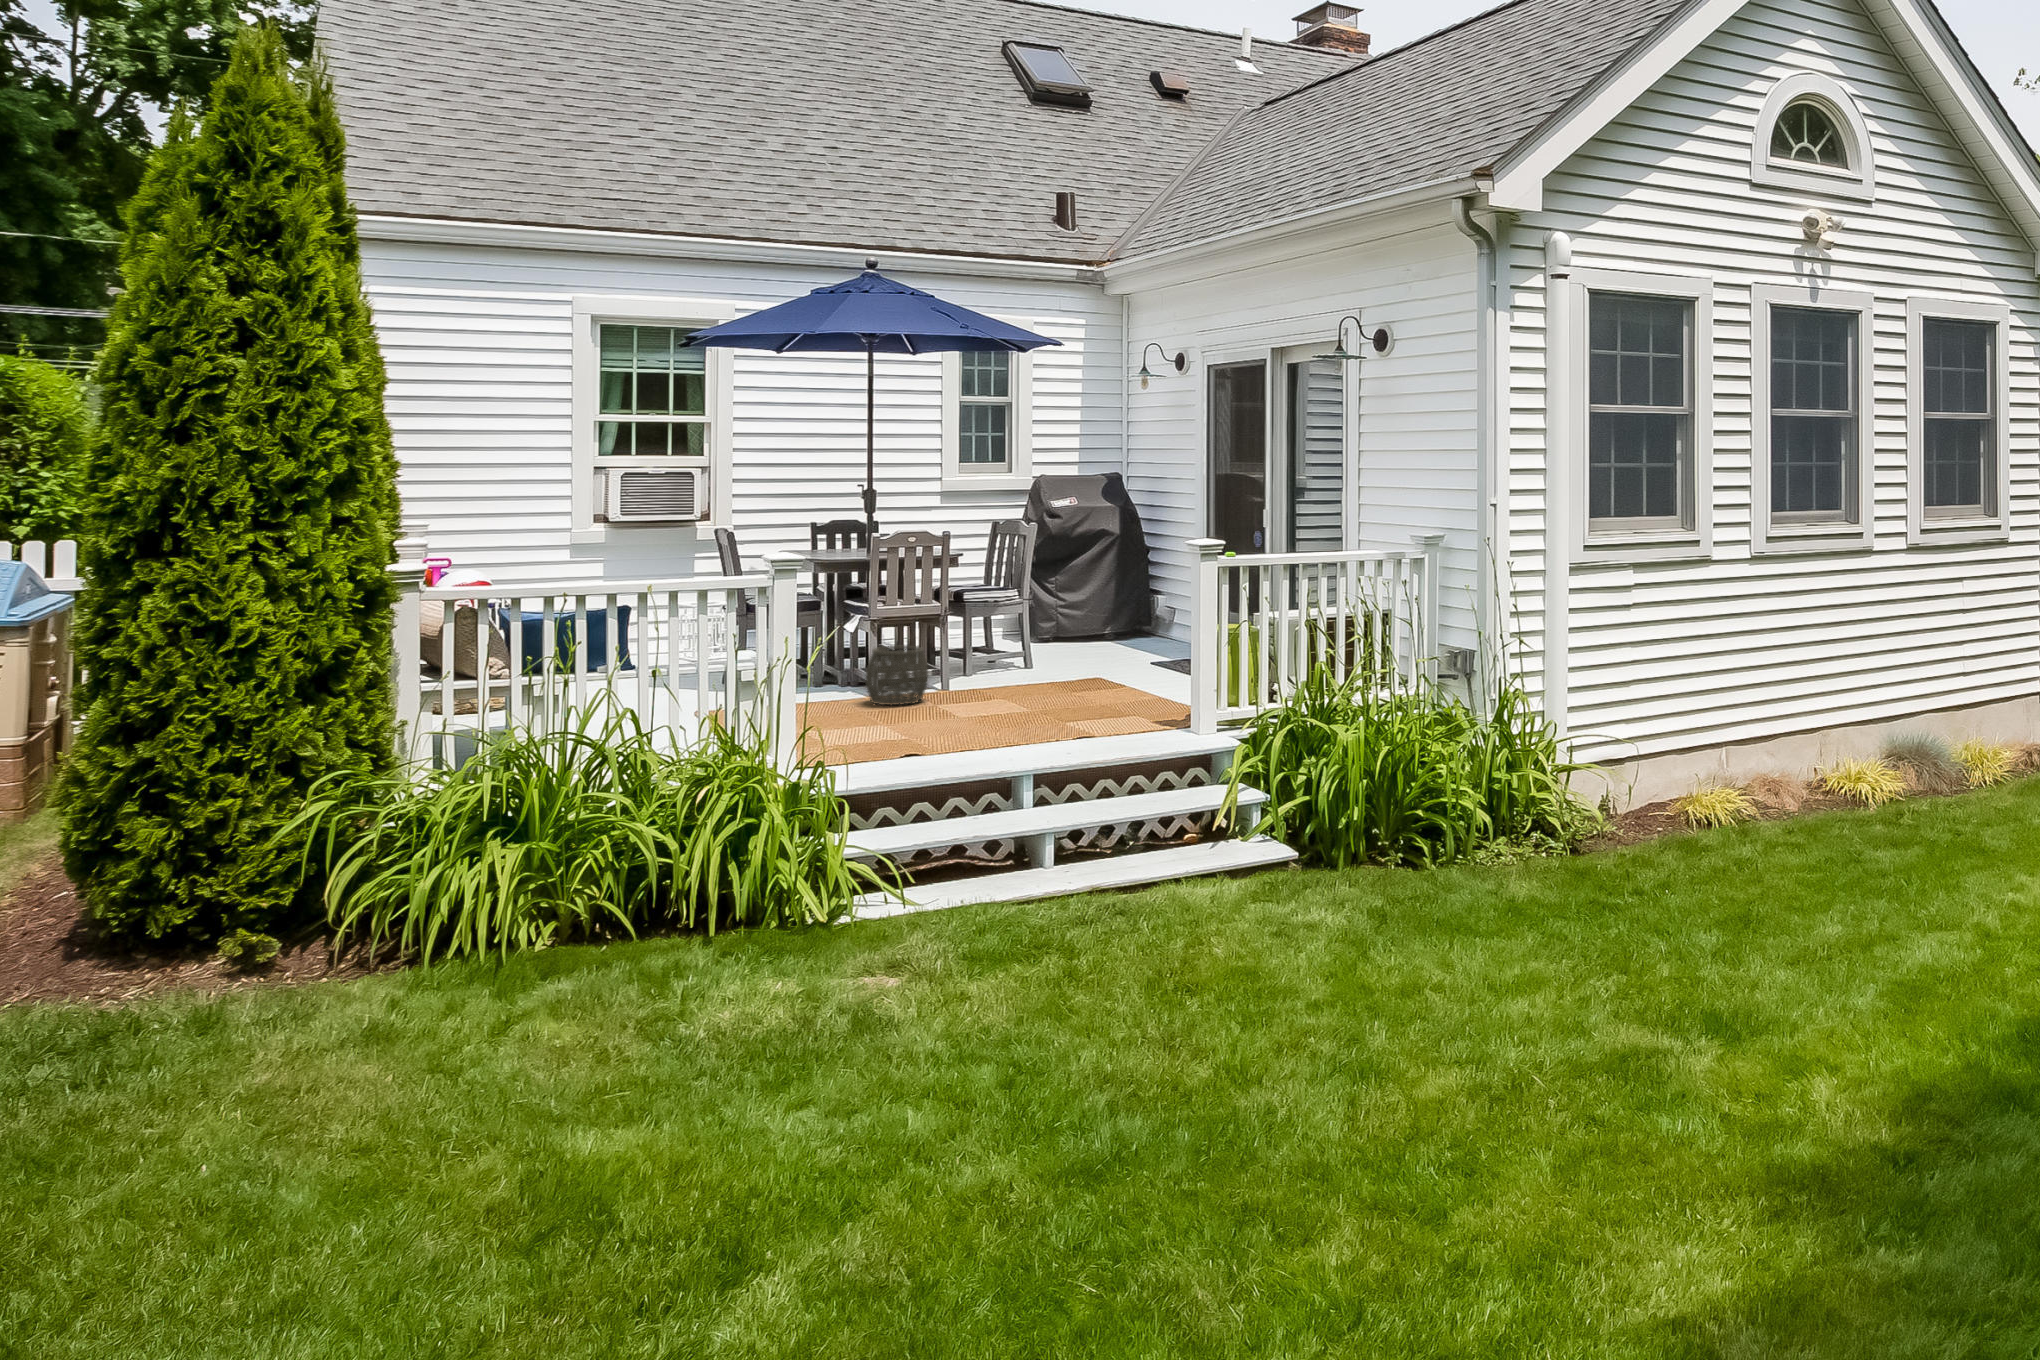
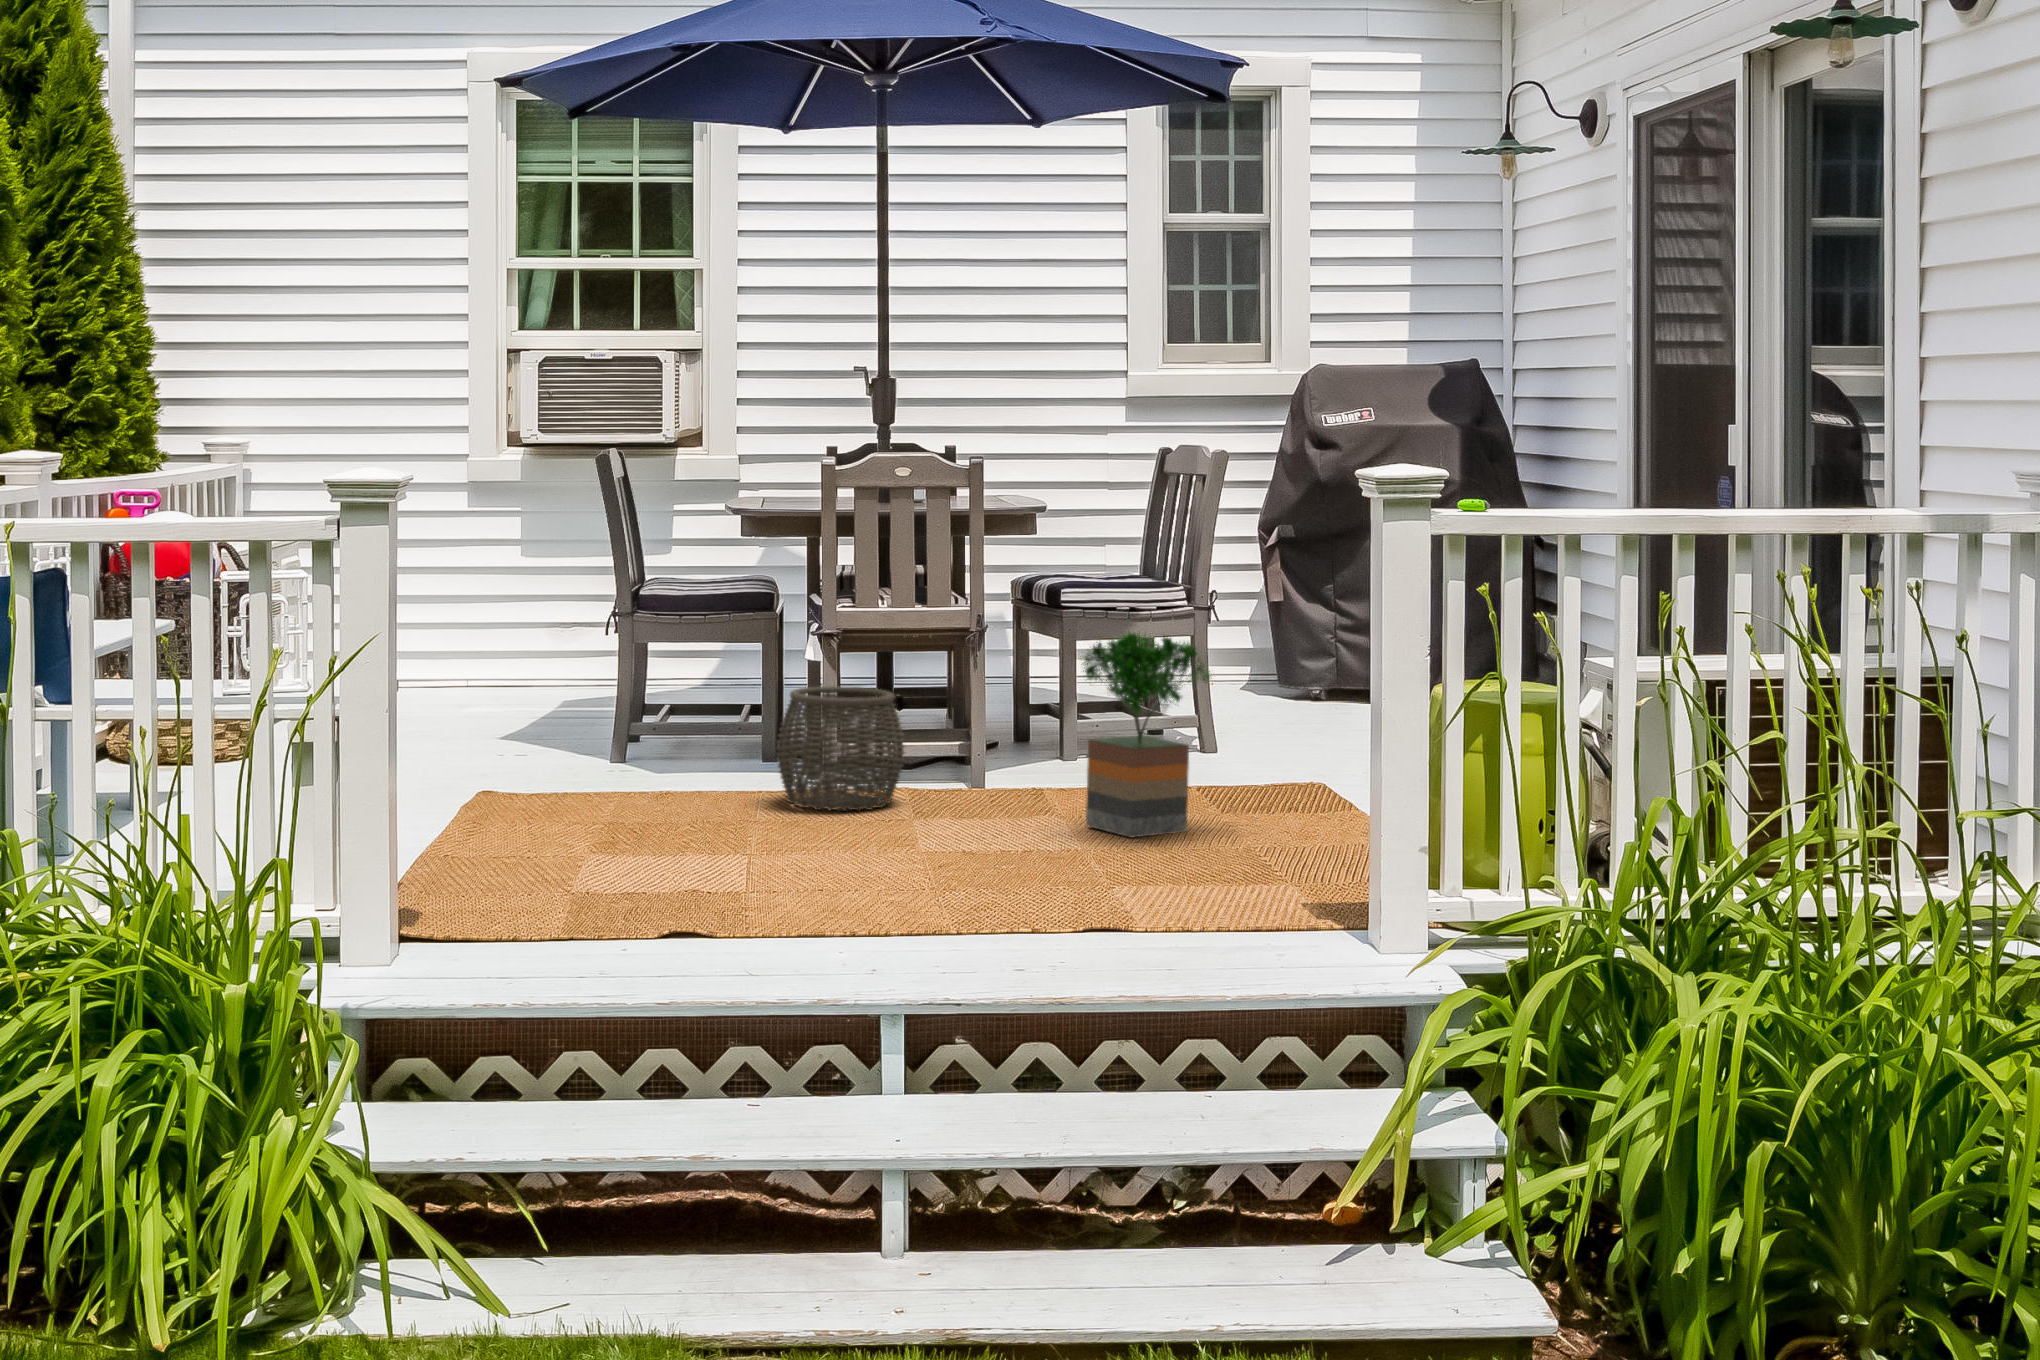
potted tree: none [1027,611,1085,704] -> present [1082,632,1212,837]

